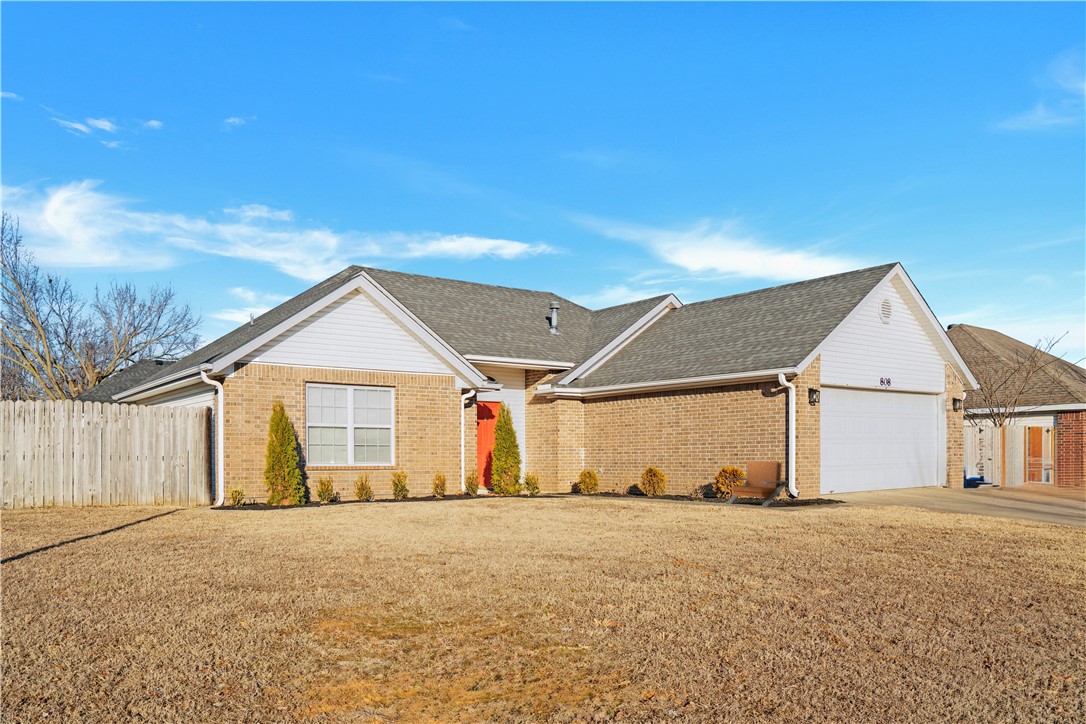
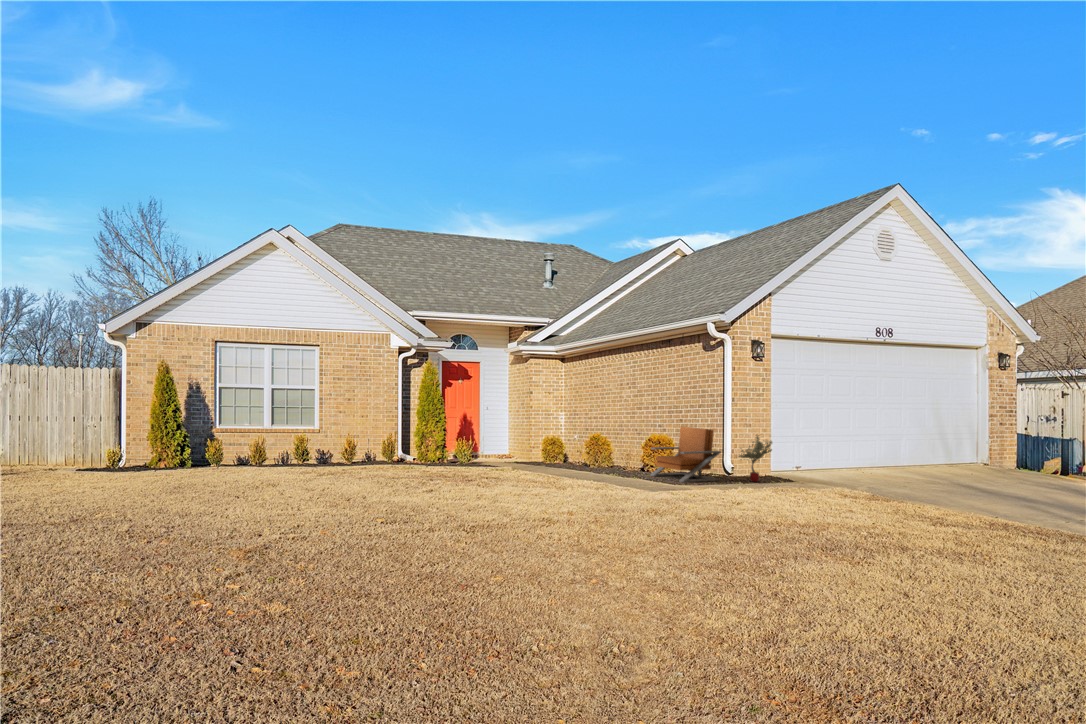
potted tree: none [802,466,828,506] -> present [739,435,772,482]

